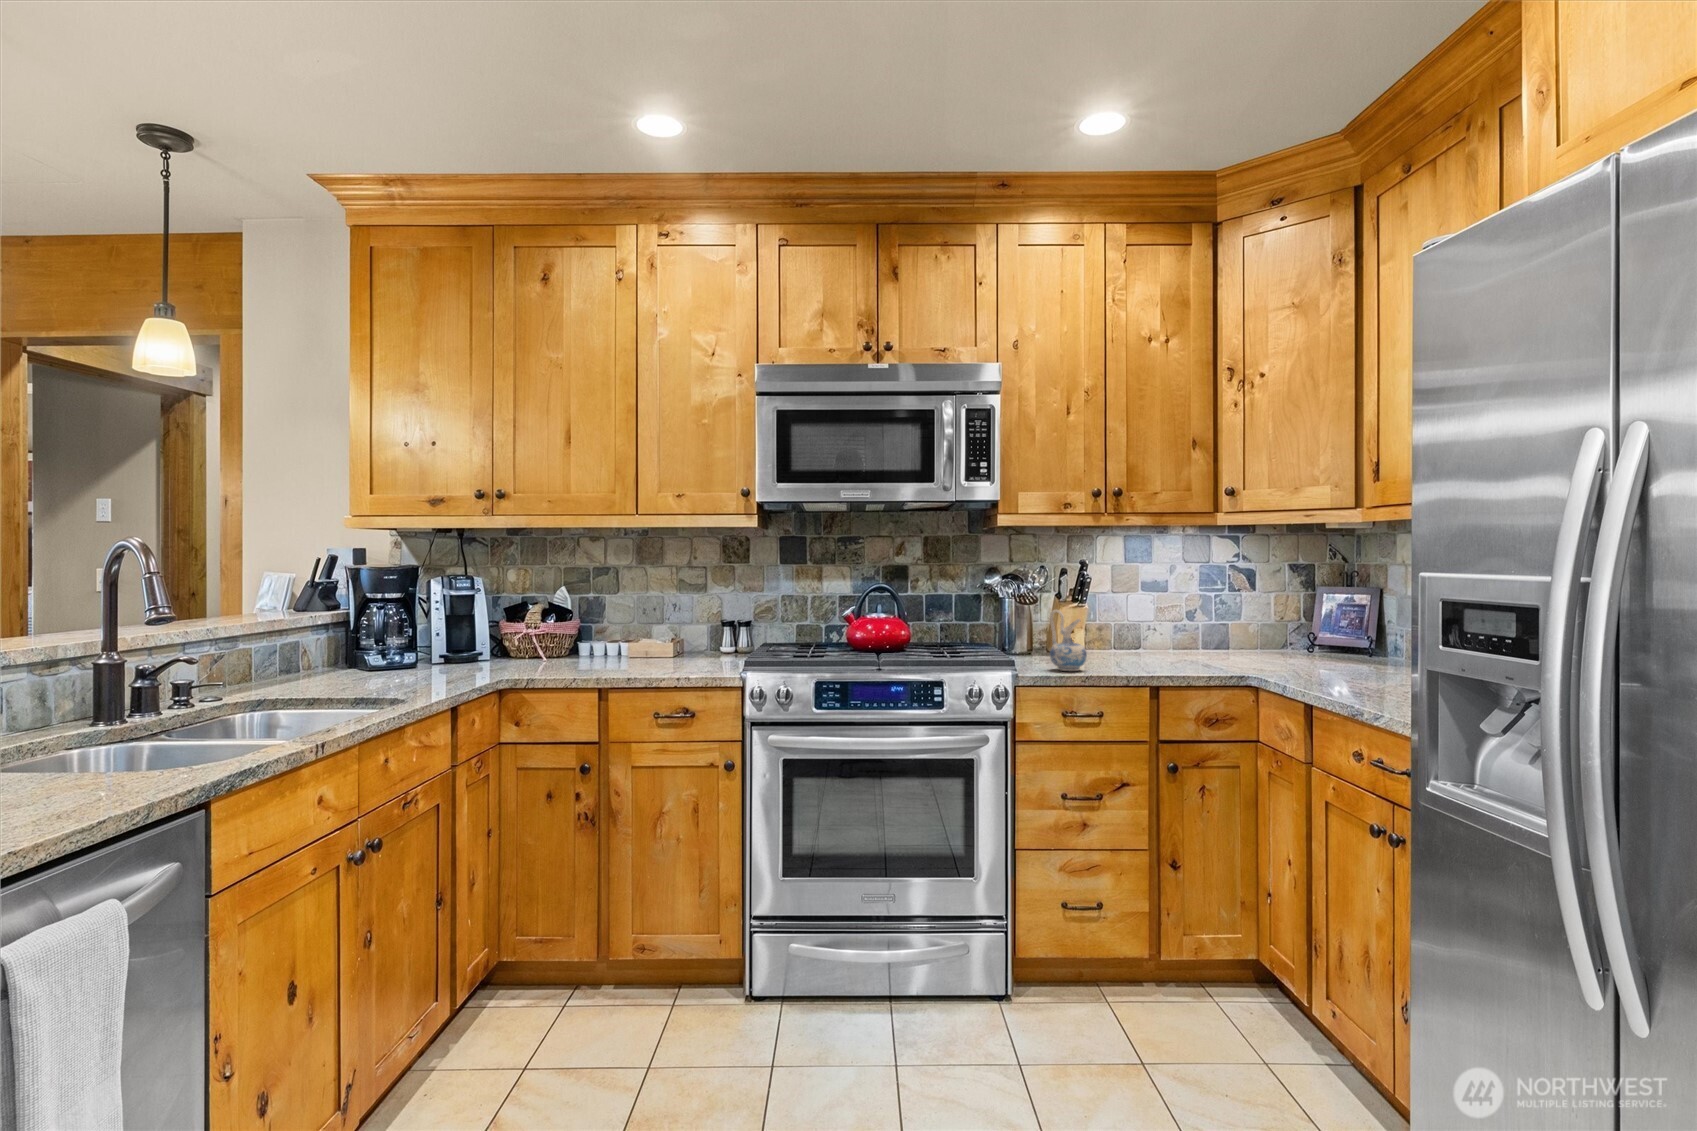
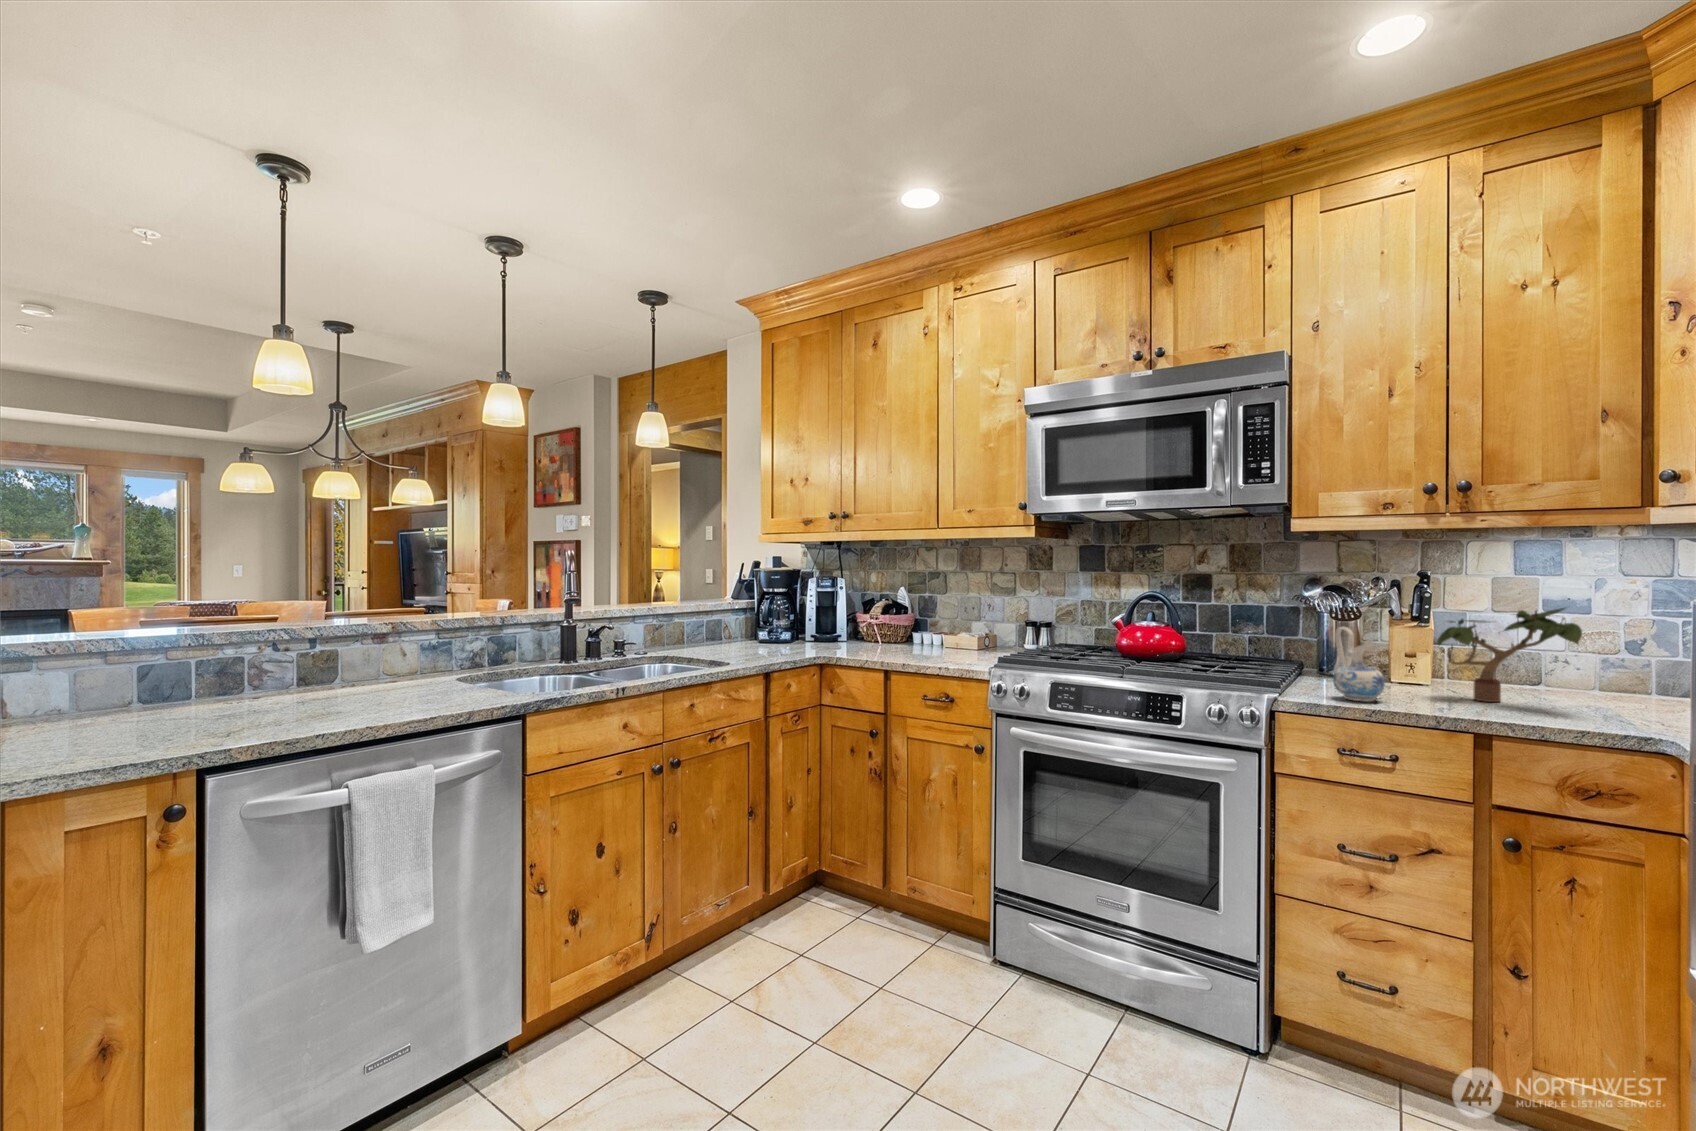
potted plant: none [1096,585,1217,663] -> present [1437,608,1582,702]

